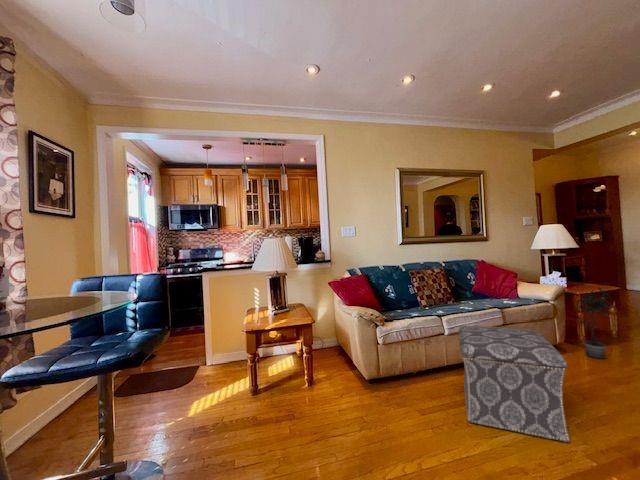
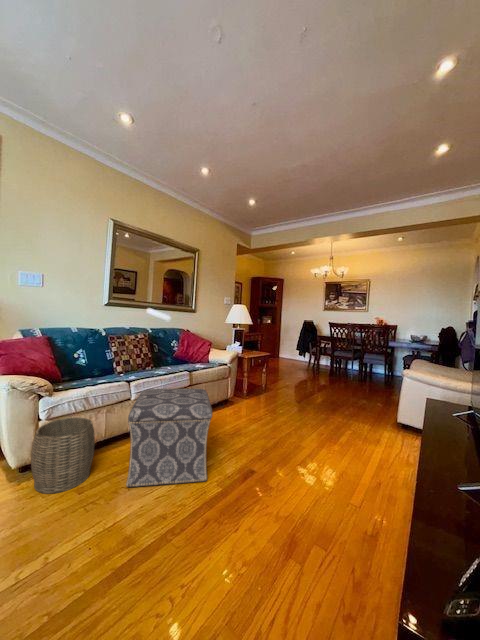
potted plant: present [577,288,613,358] -> none [240,354,263,407]
woven basket: none [380,346,427,409] -> present [31,418,95,494]

